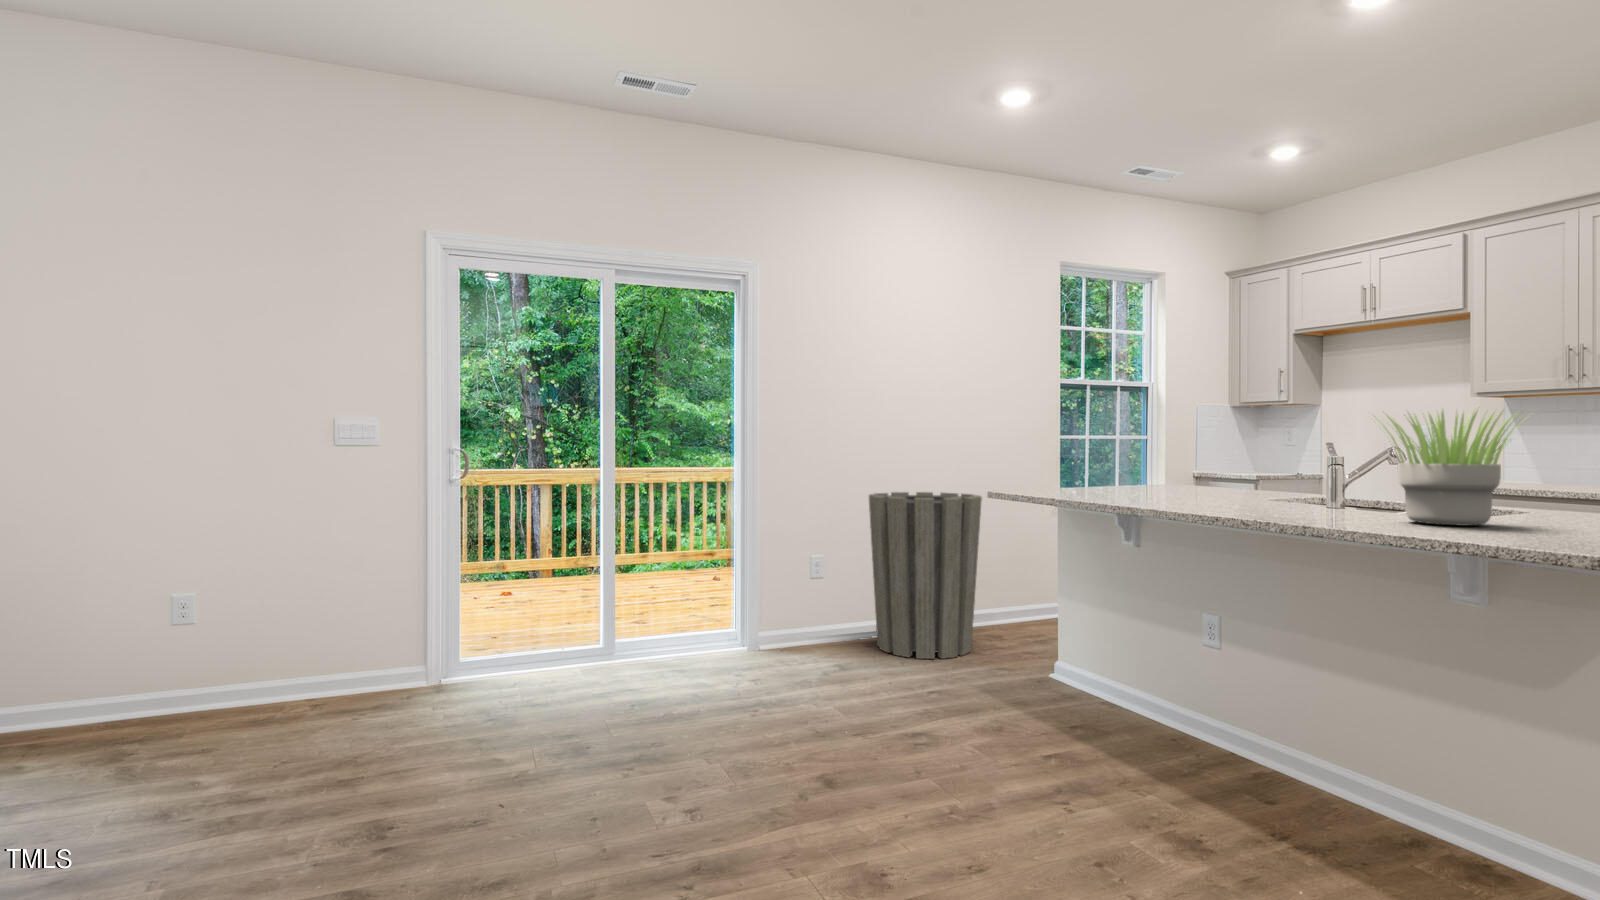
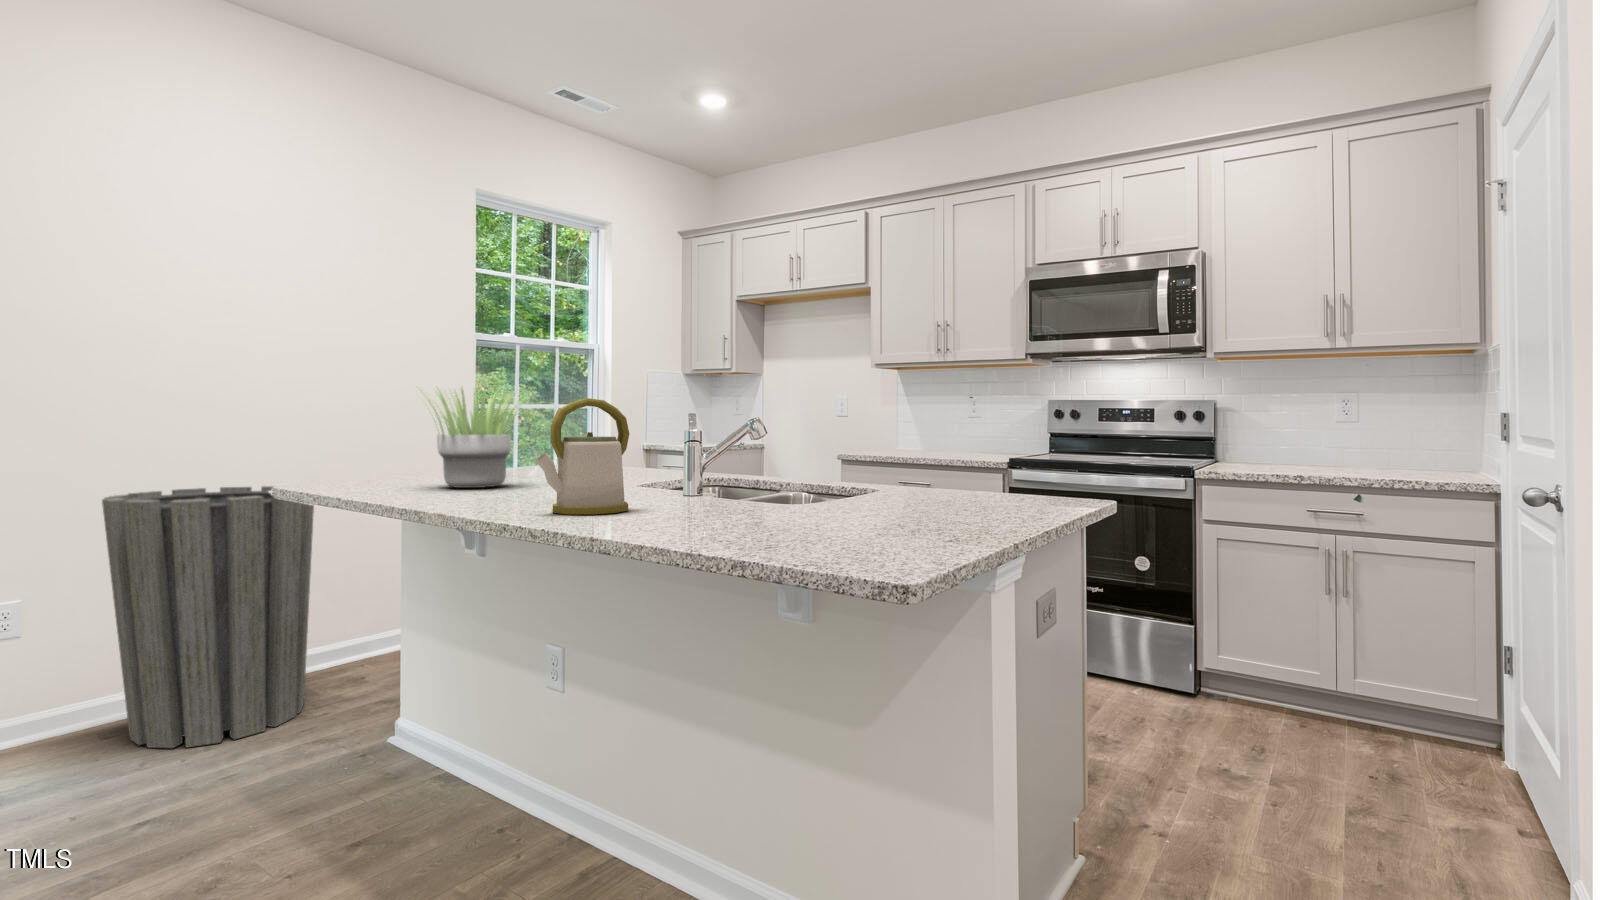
potted plant: present [1374,411,1526,526] -> present [423,388,521,488]
kettle: none [1227,431,1298,514] -> present [537,398,629,515]

